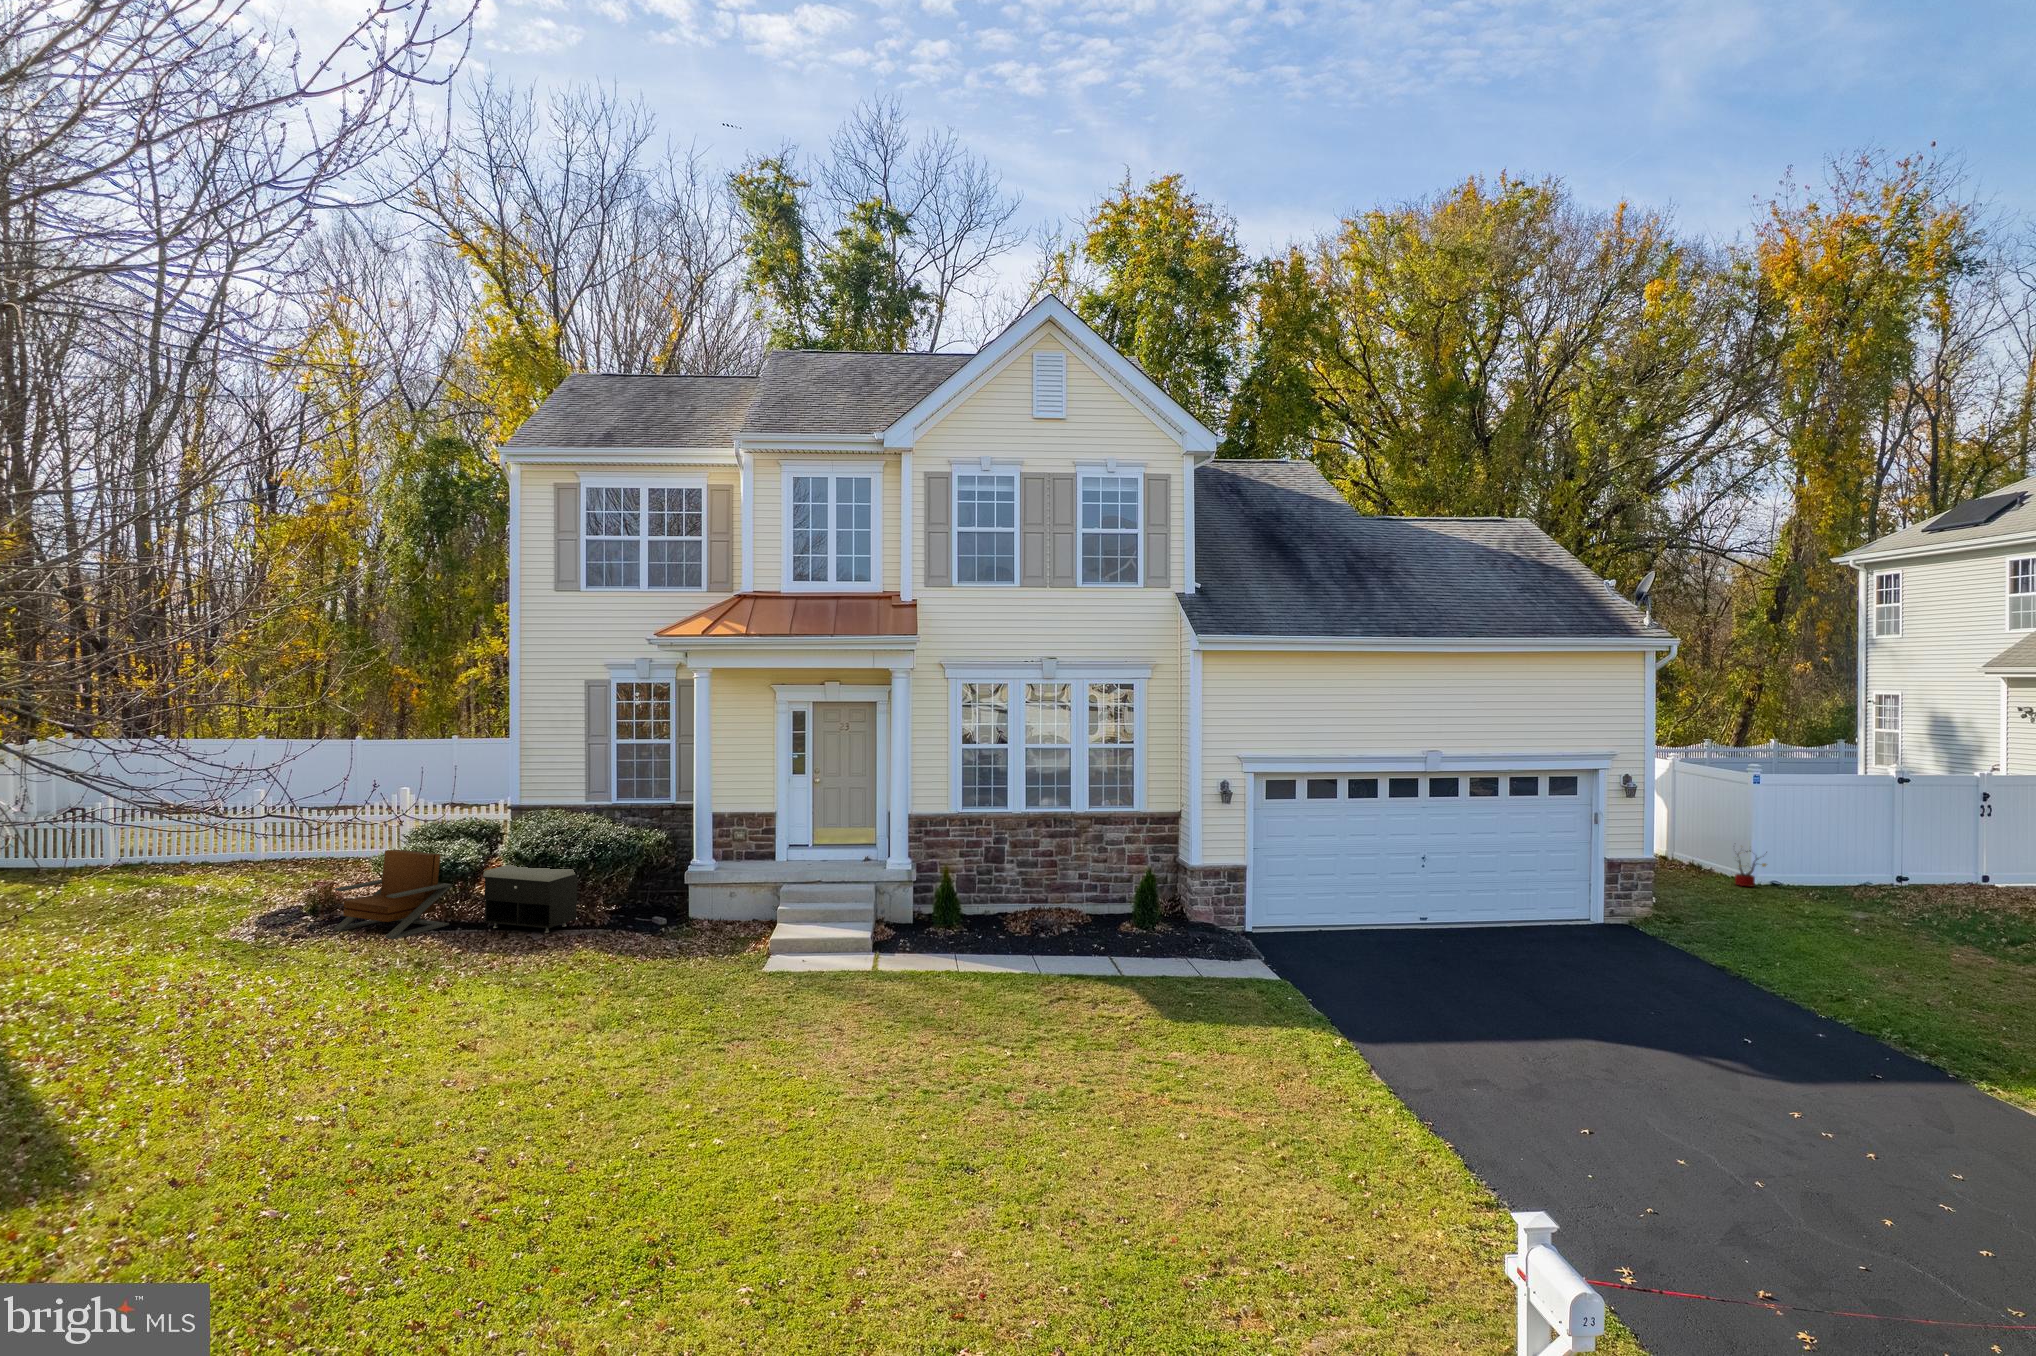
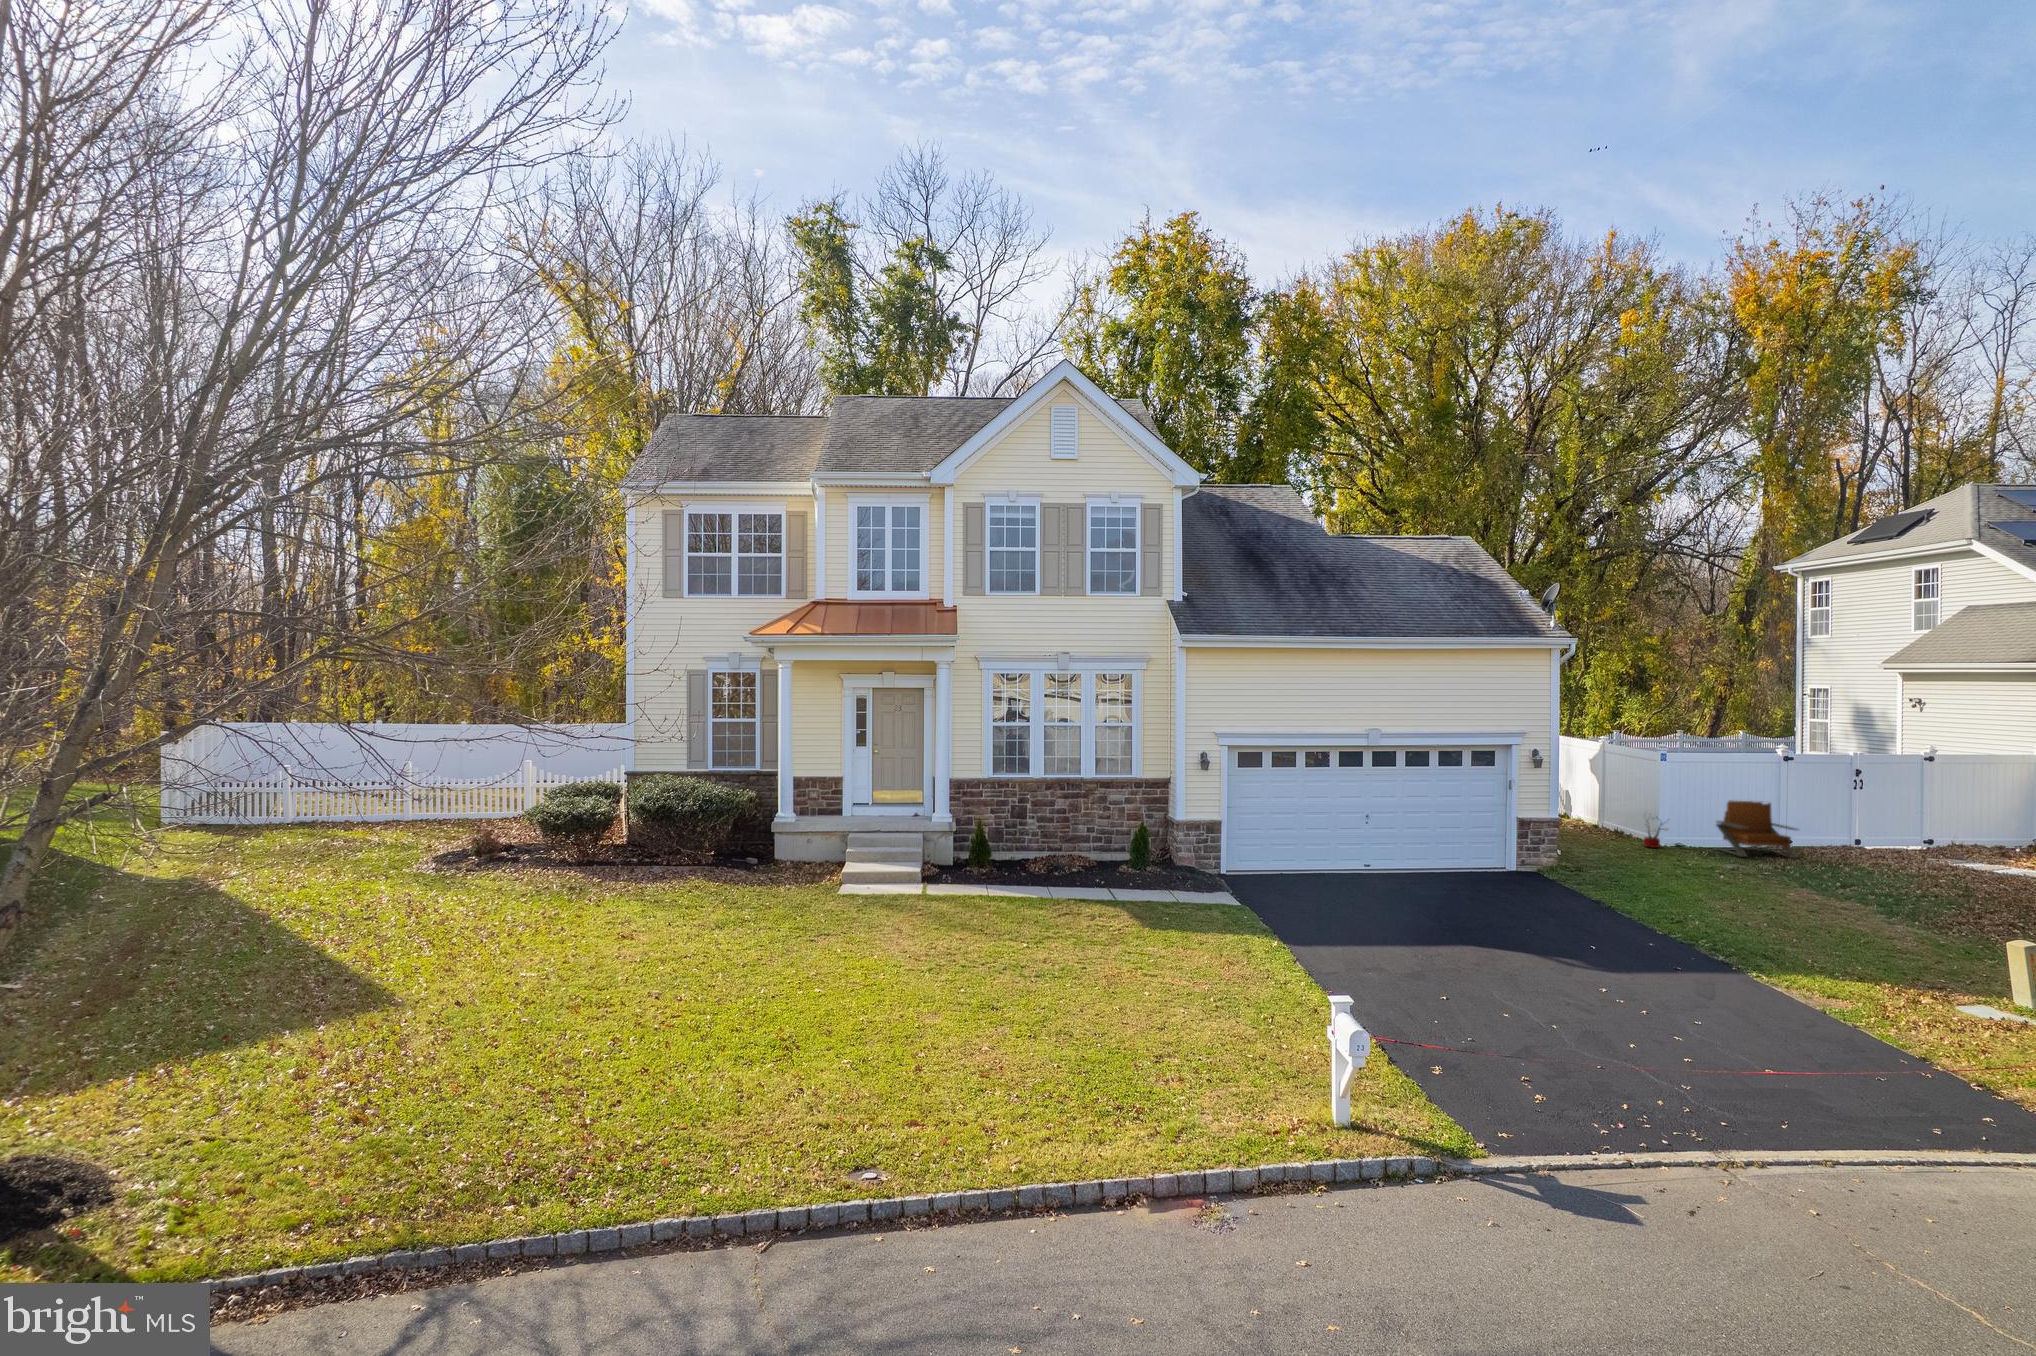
lounge chair: present [334,850,452,939] -> present [1716,801,1798,858]
storage bench: present [483,864,577,933] -> none [617,815,689,868]

